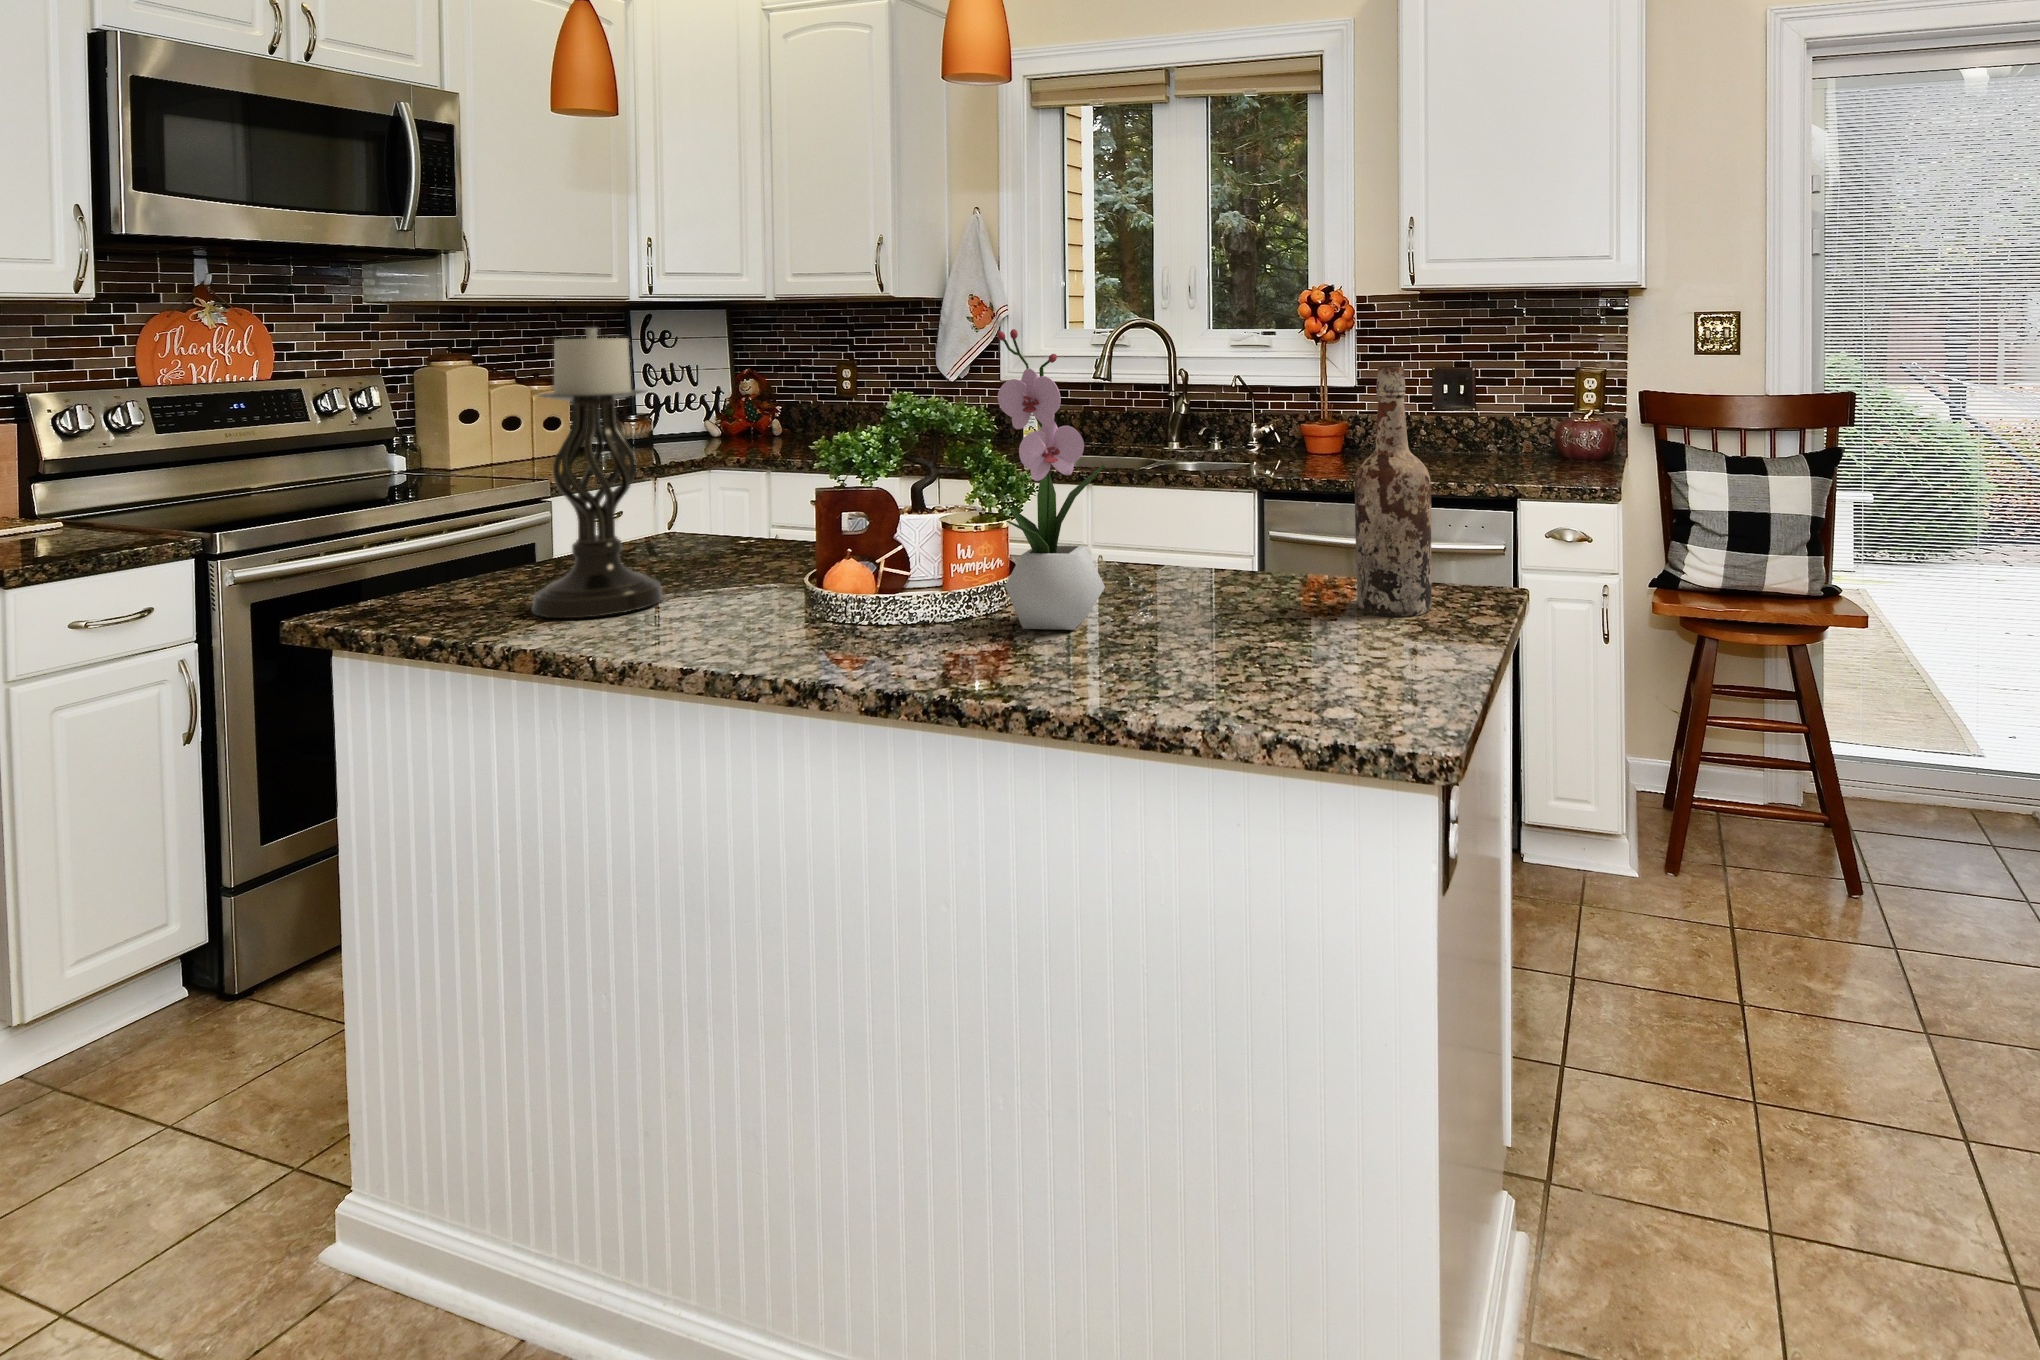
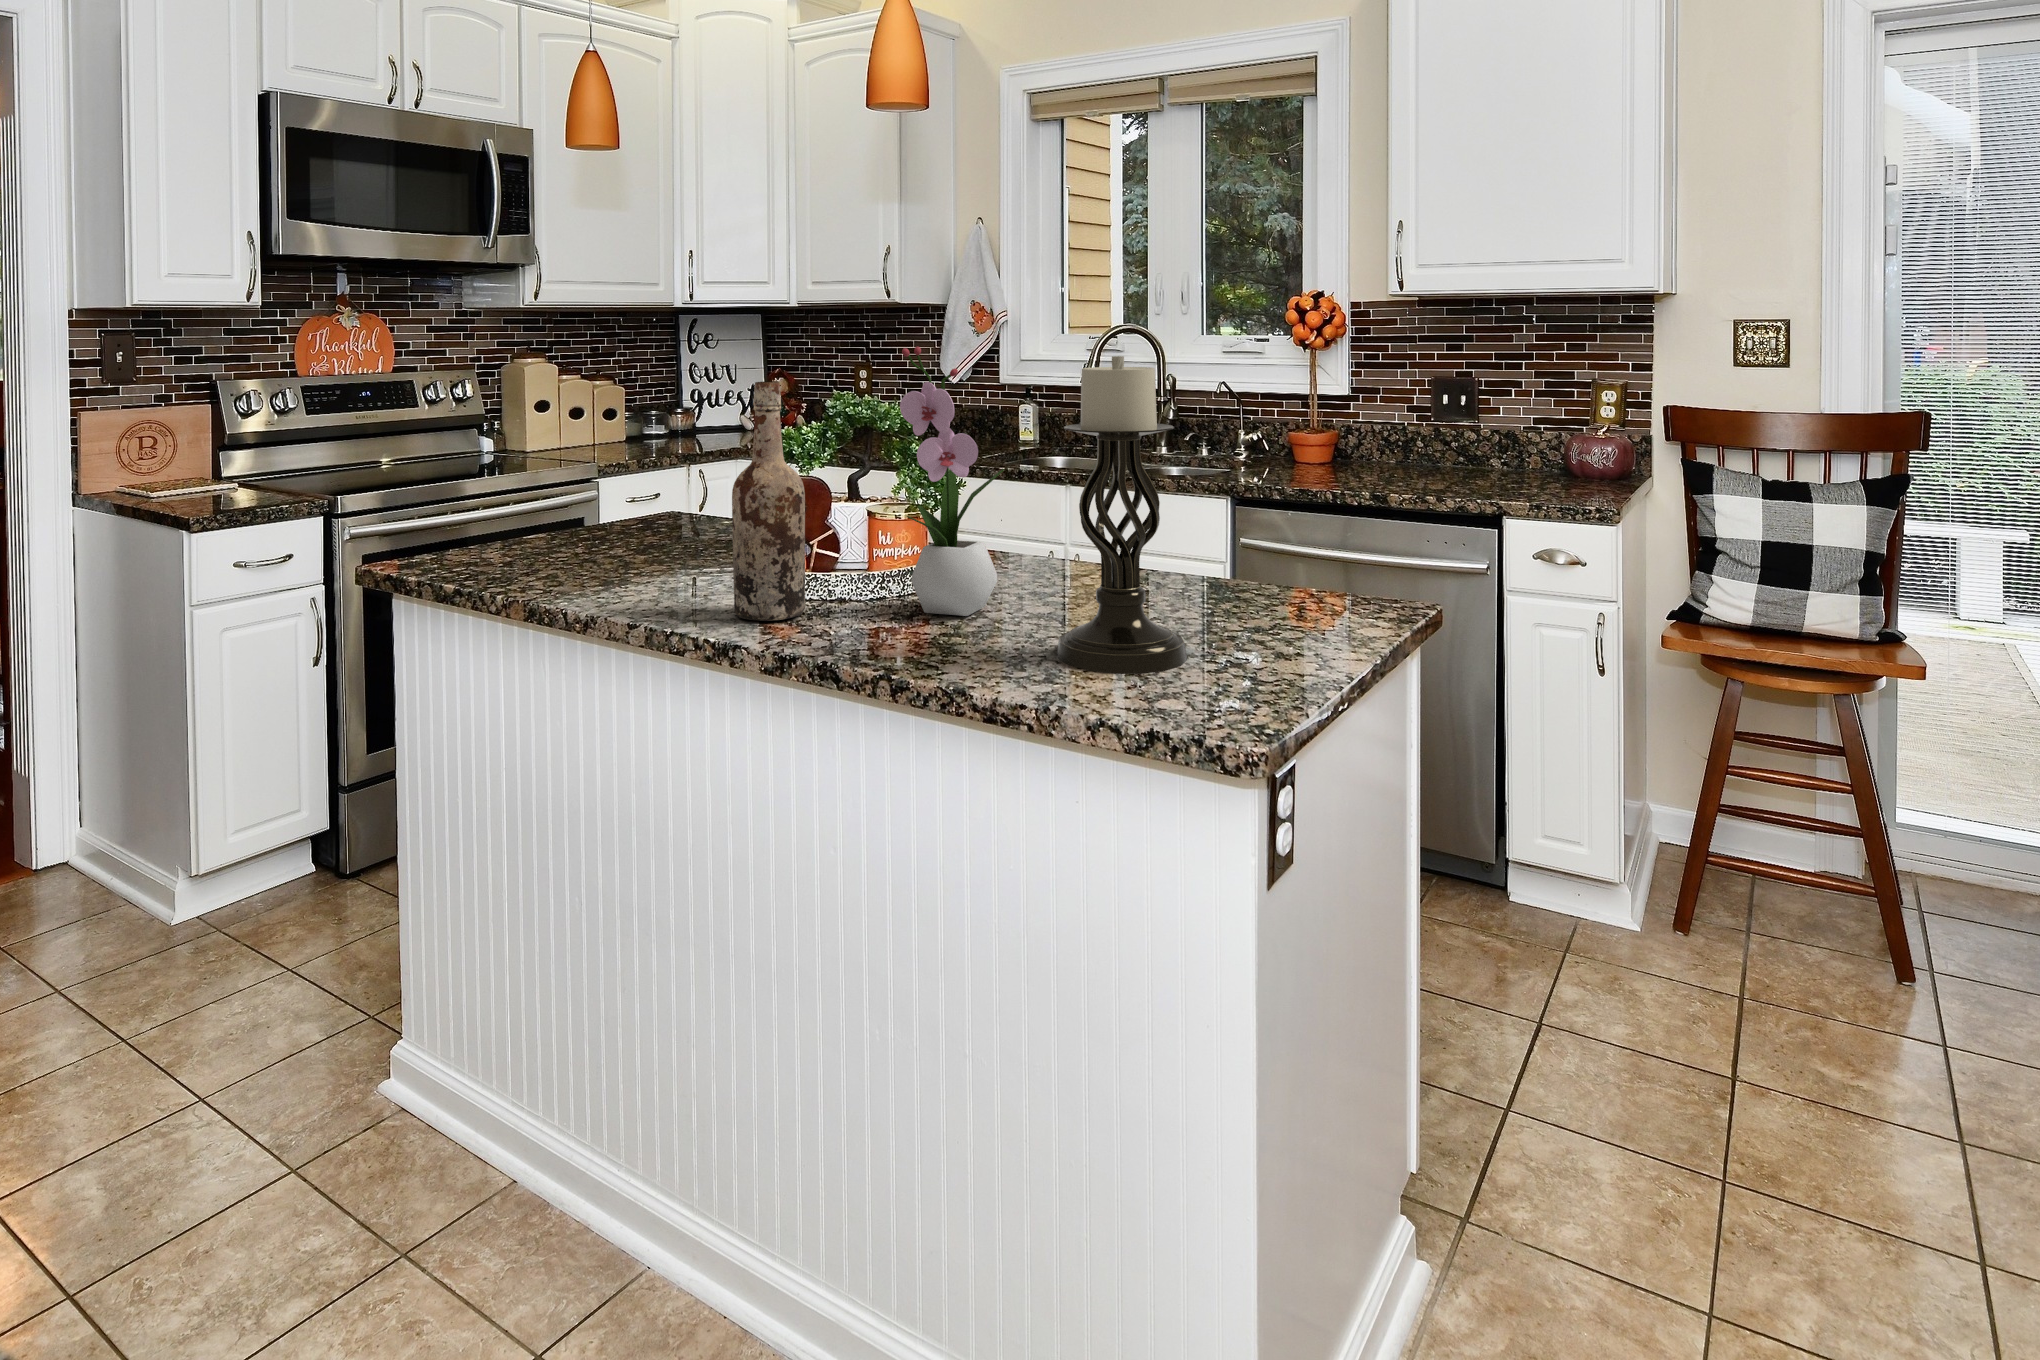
candle holder: present [532,328,663,618] -> present [1057,356,1187,674]
wine bottle: present [1355,366,1432,617] -> present [732,381,805,621]

